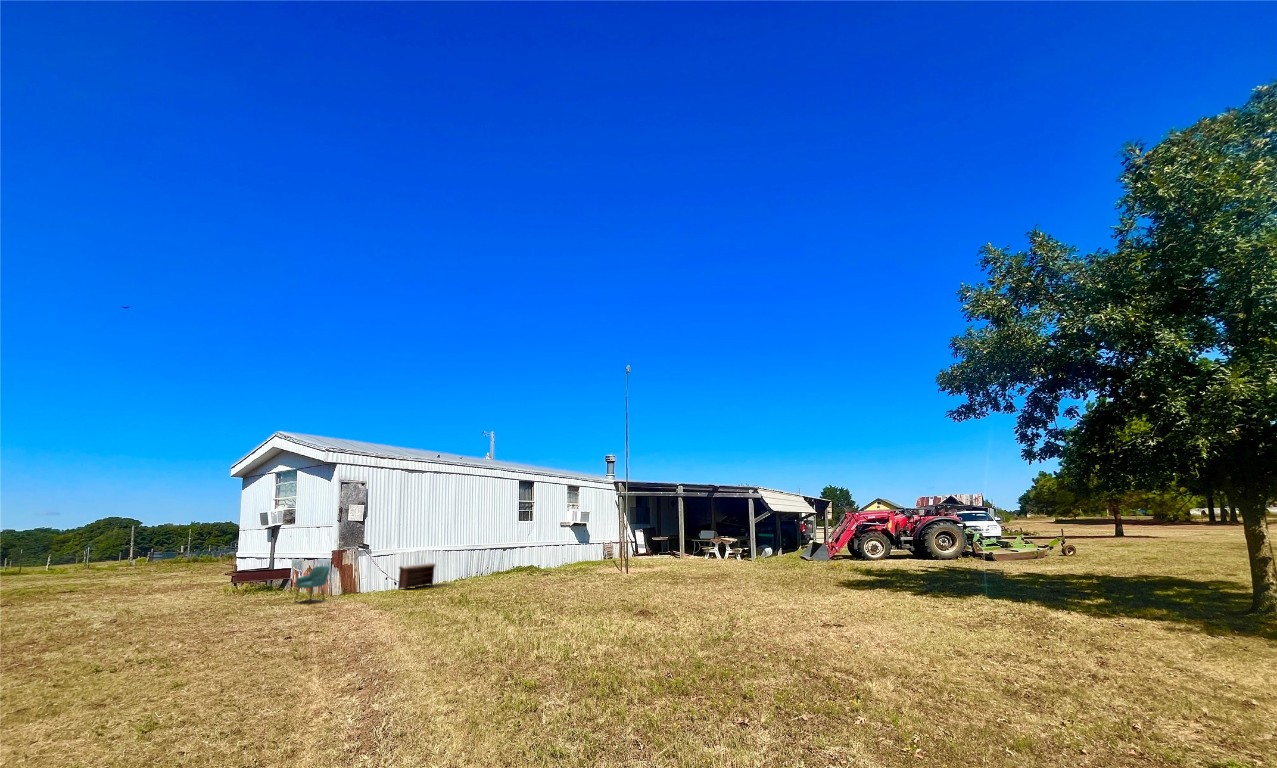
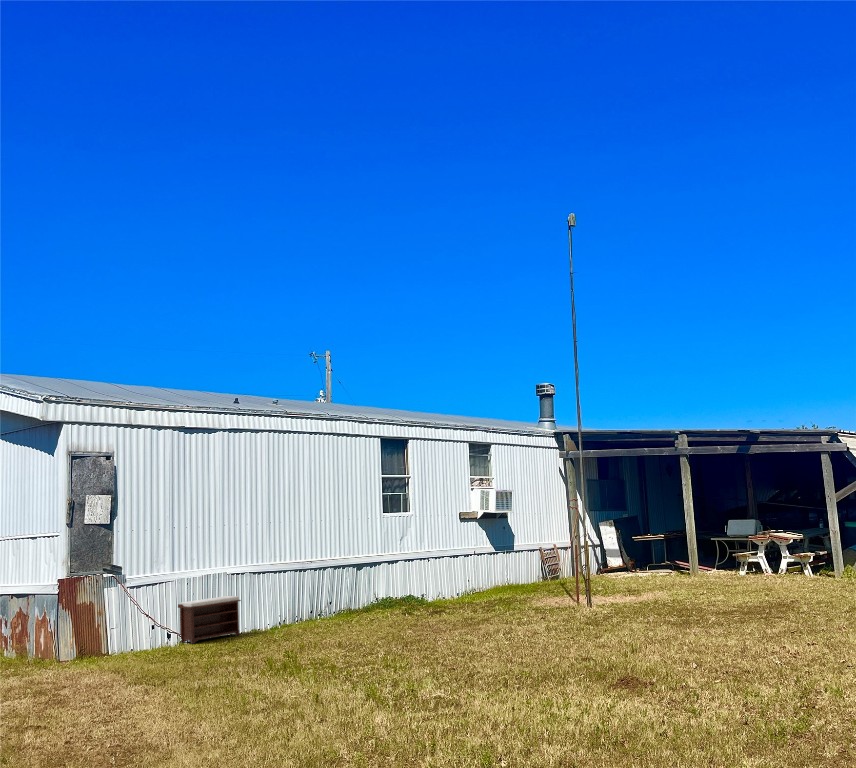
chair: present [295,566,330,602] -> none [13,607,63,669]

